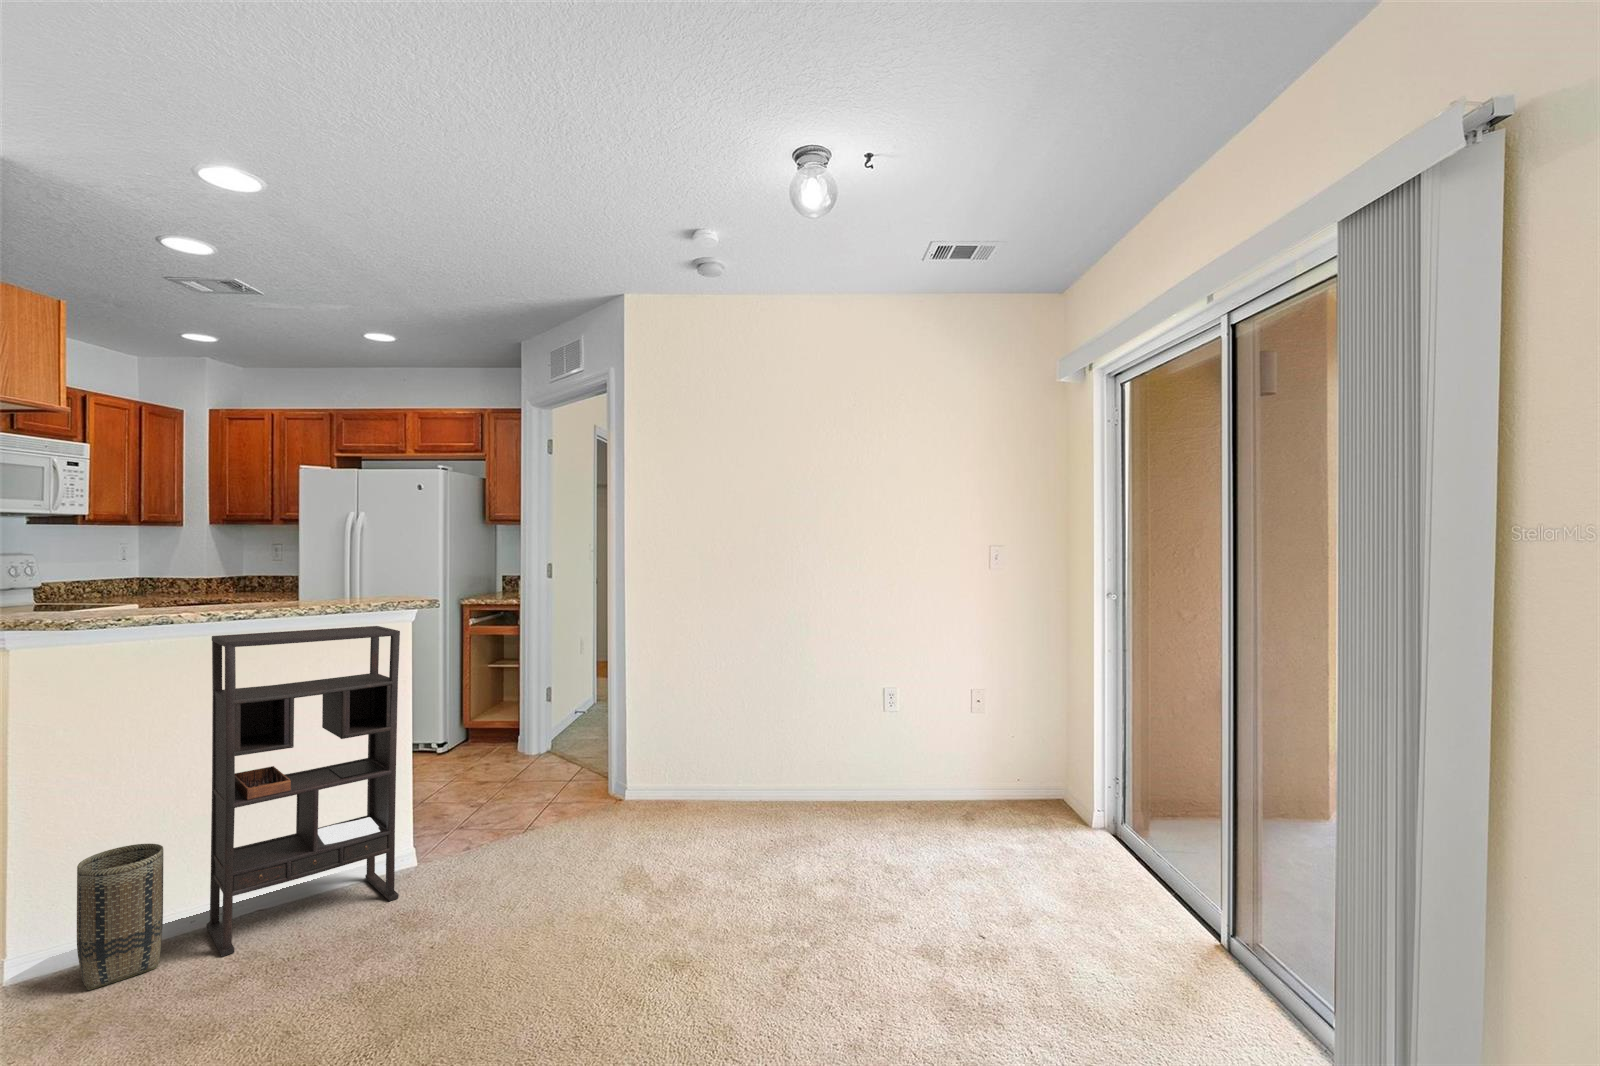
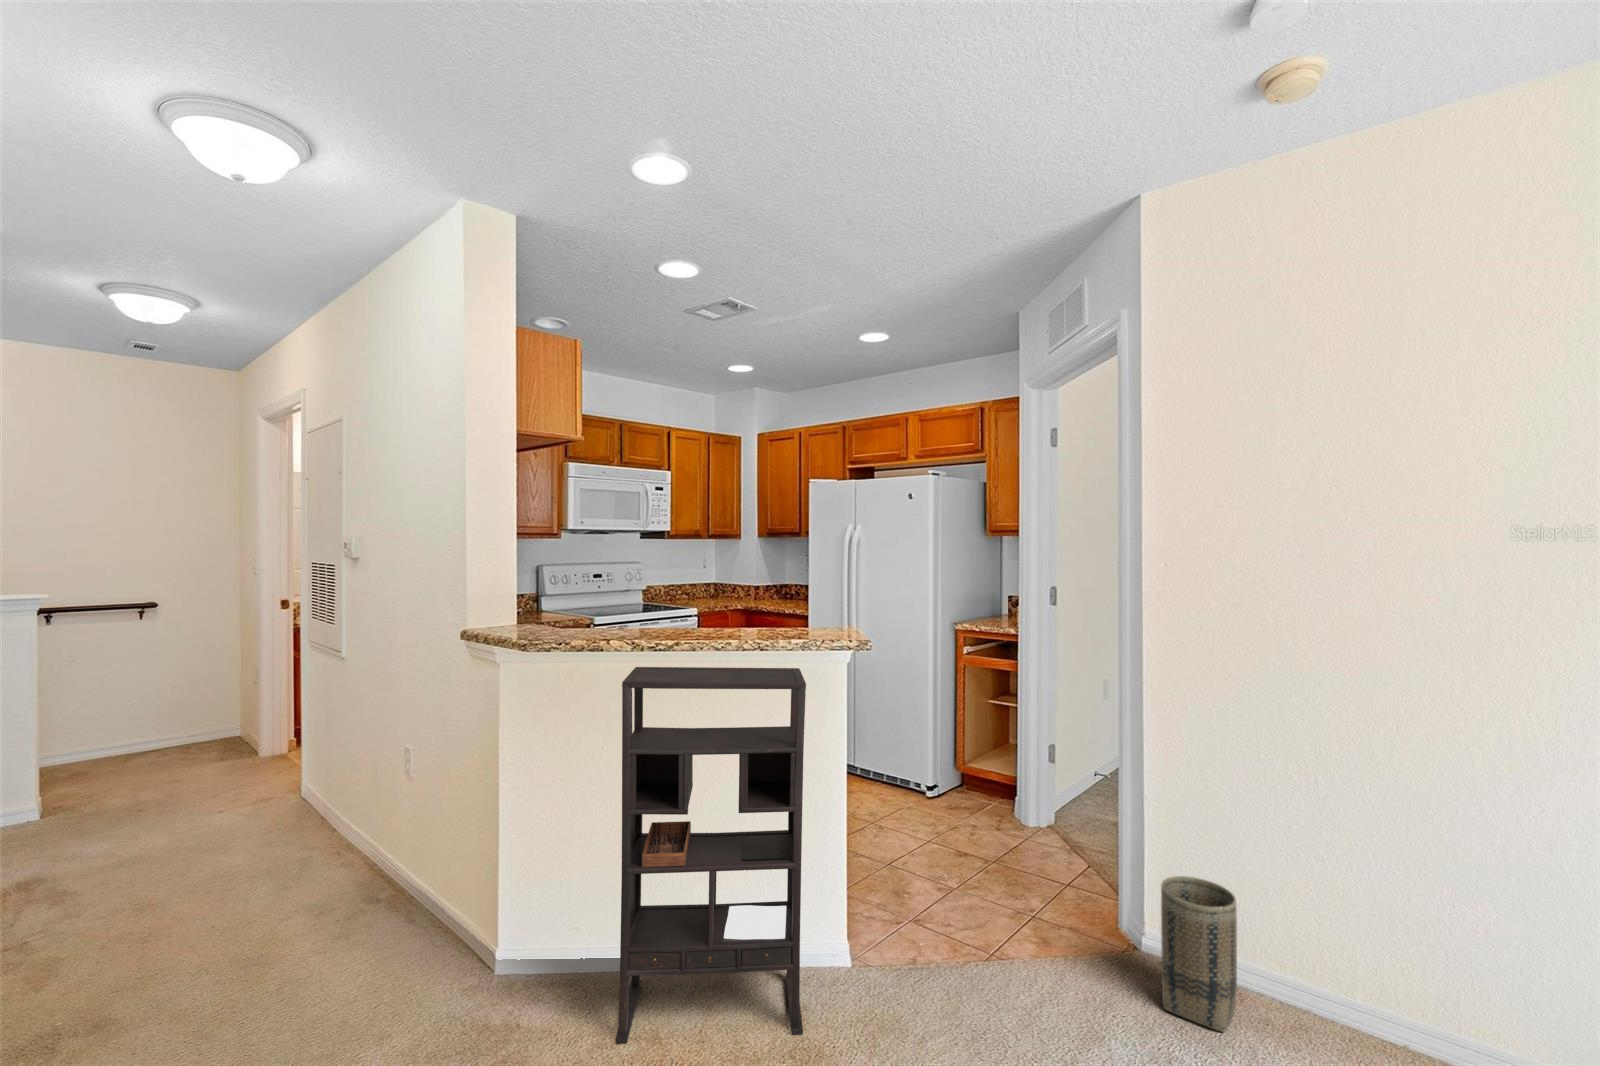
basket: present [77,844,163,990] -> present [1161,876,1237,1032]

